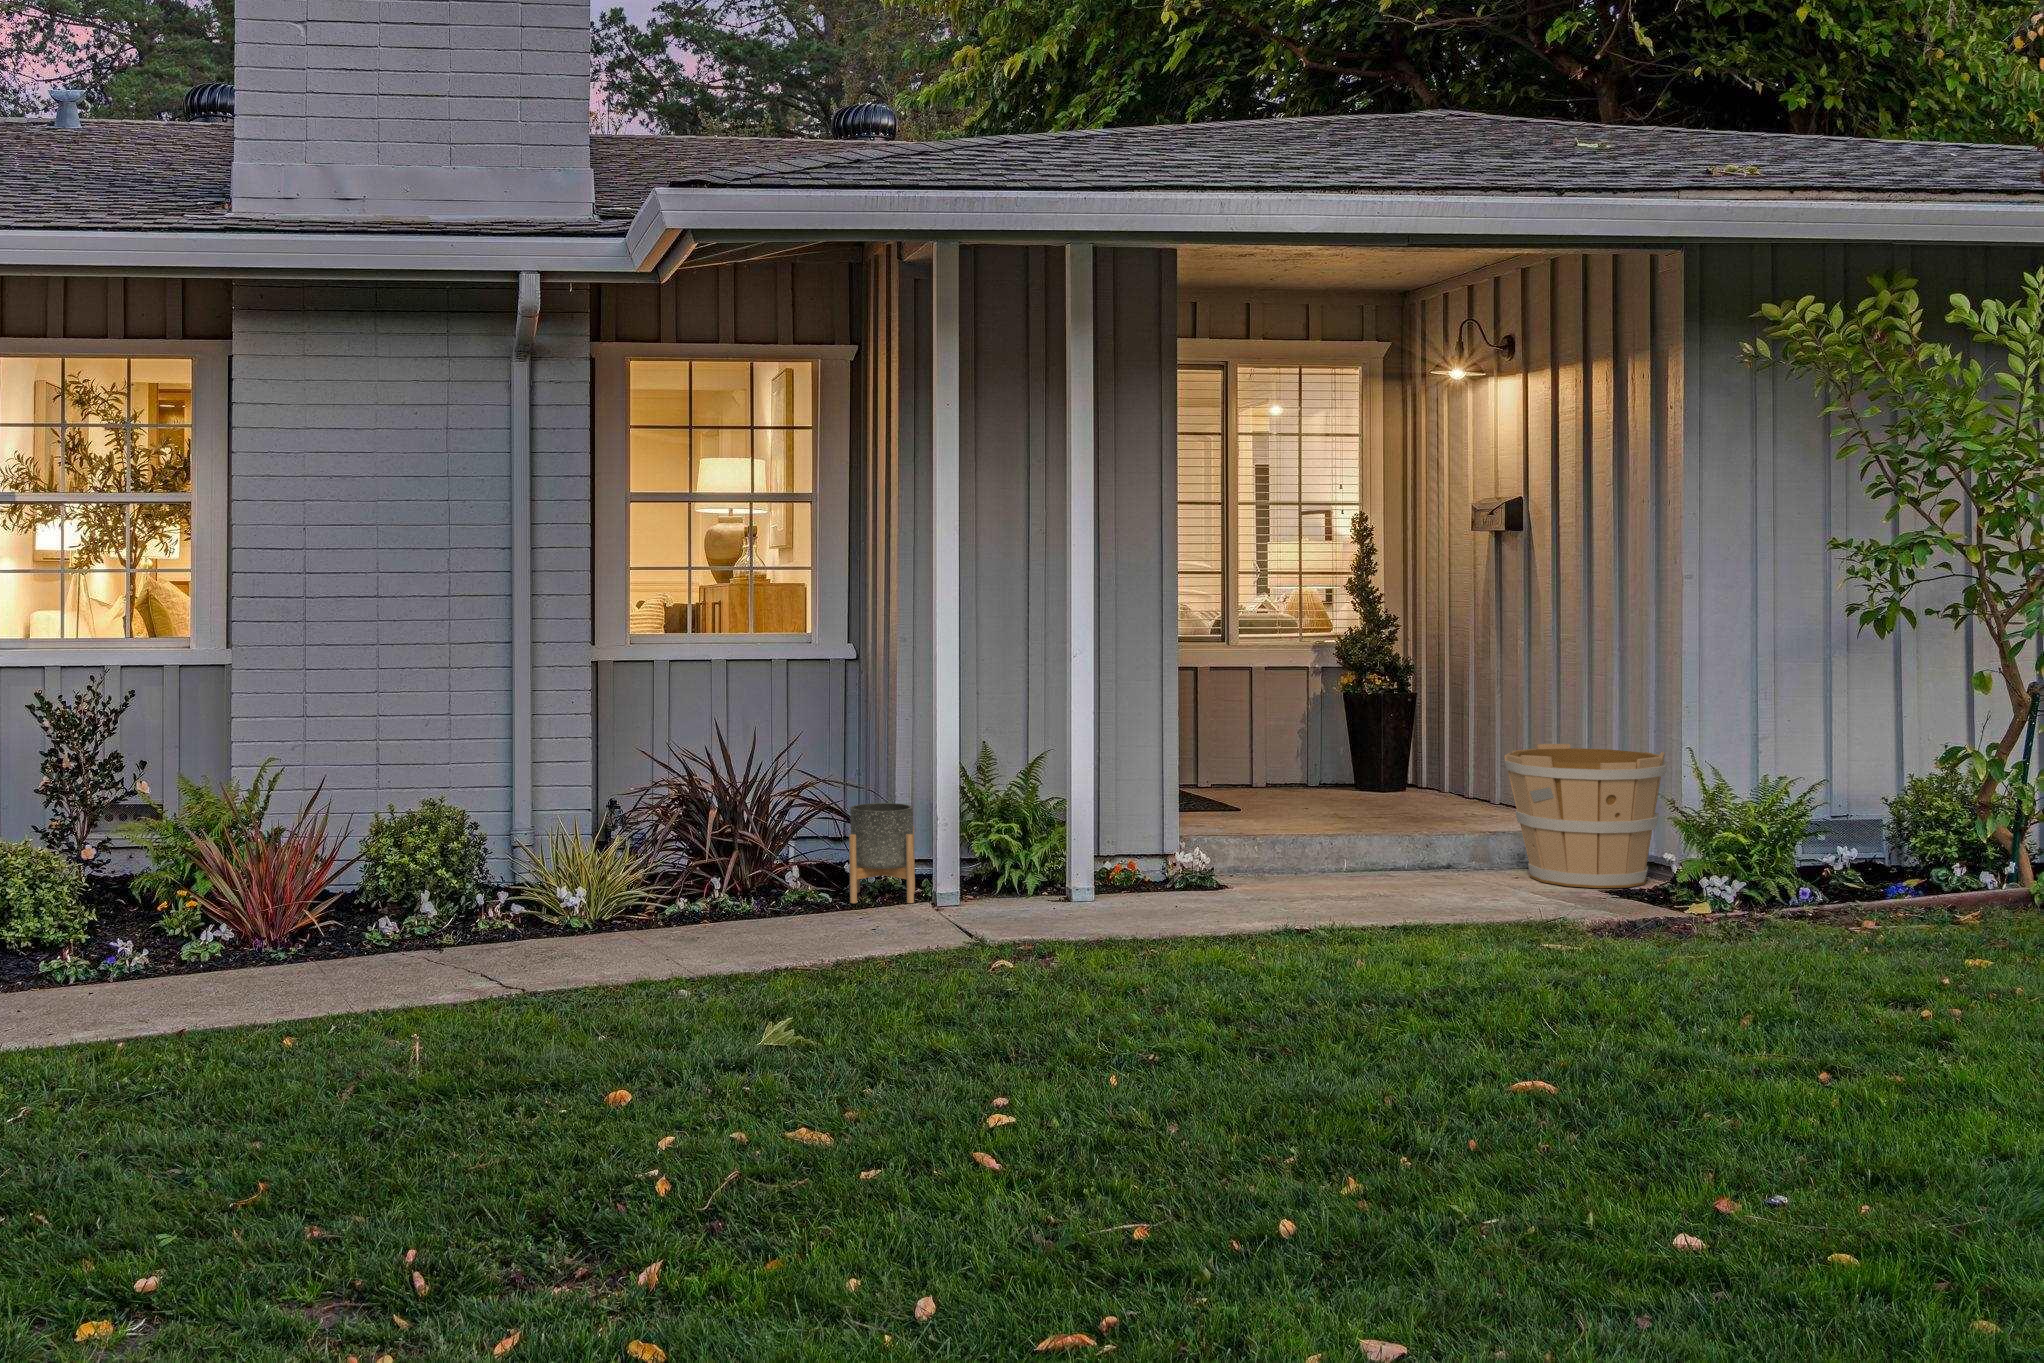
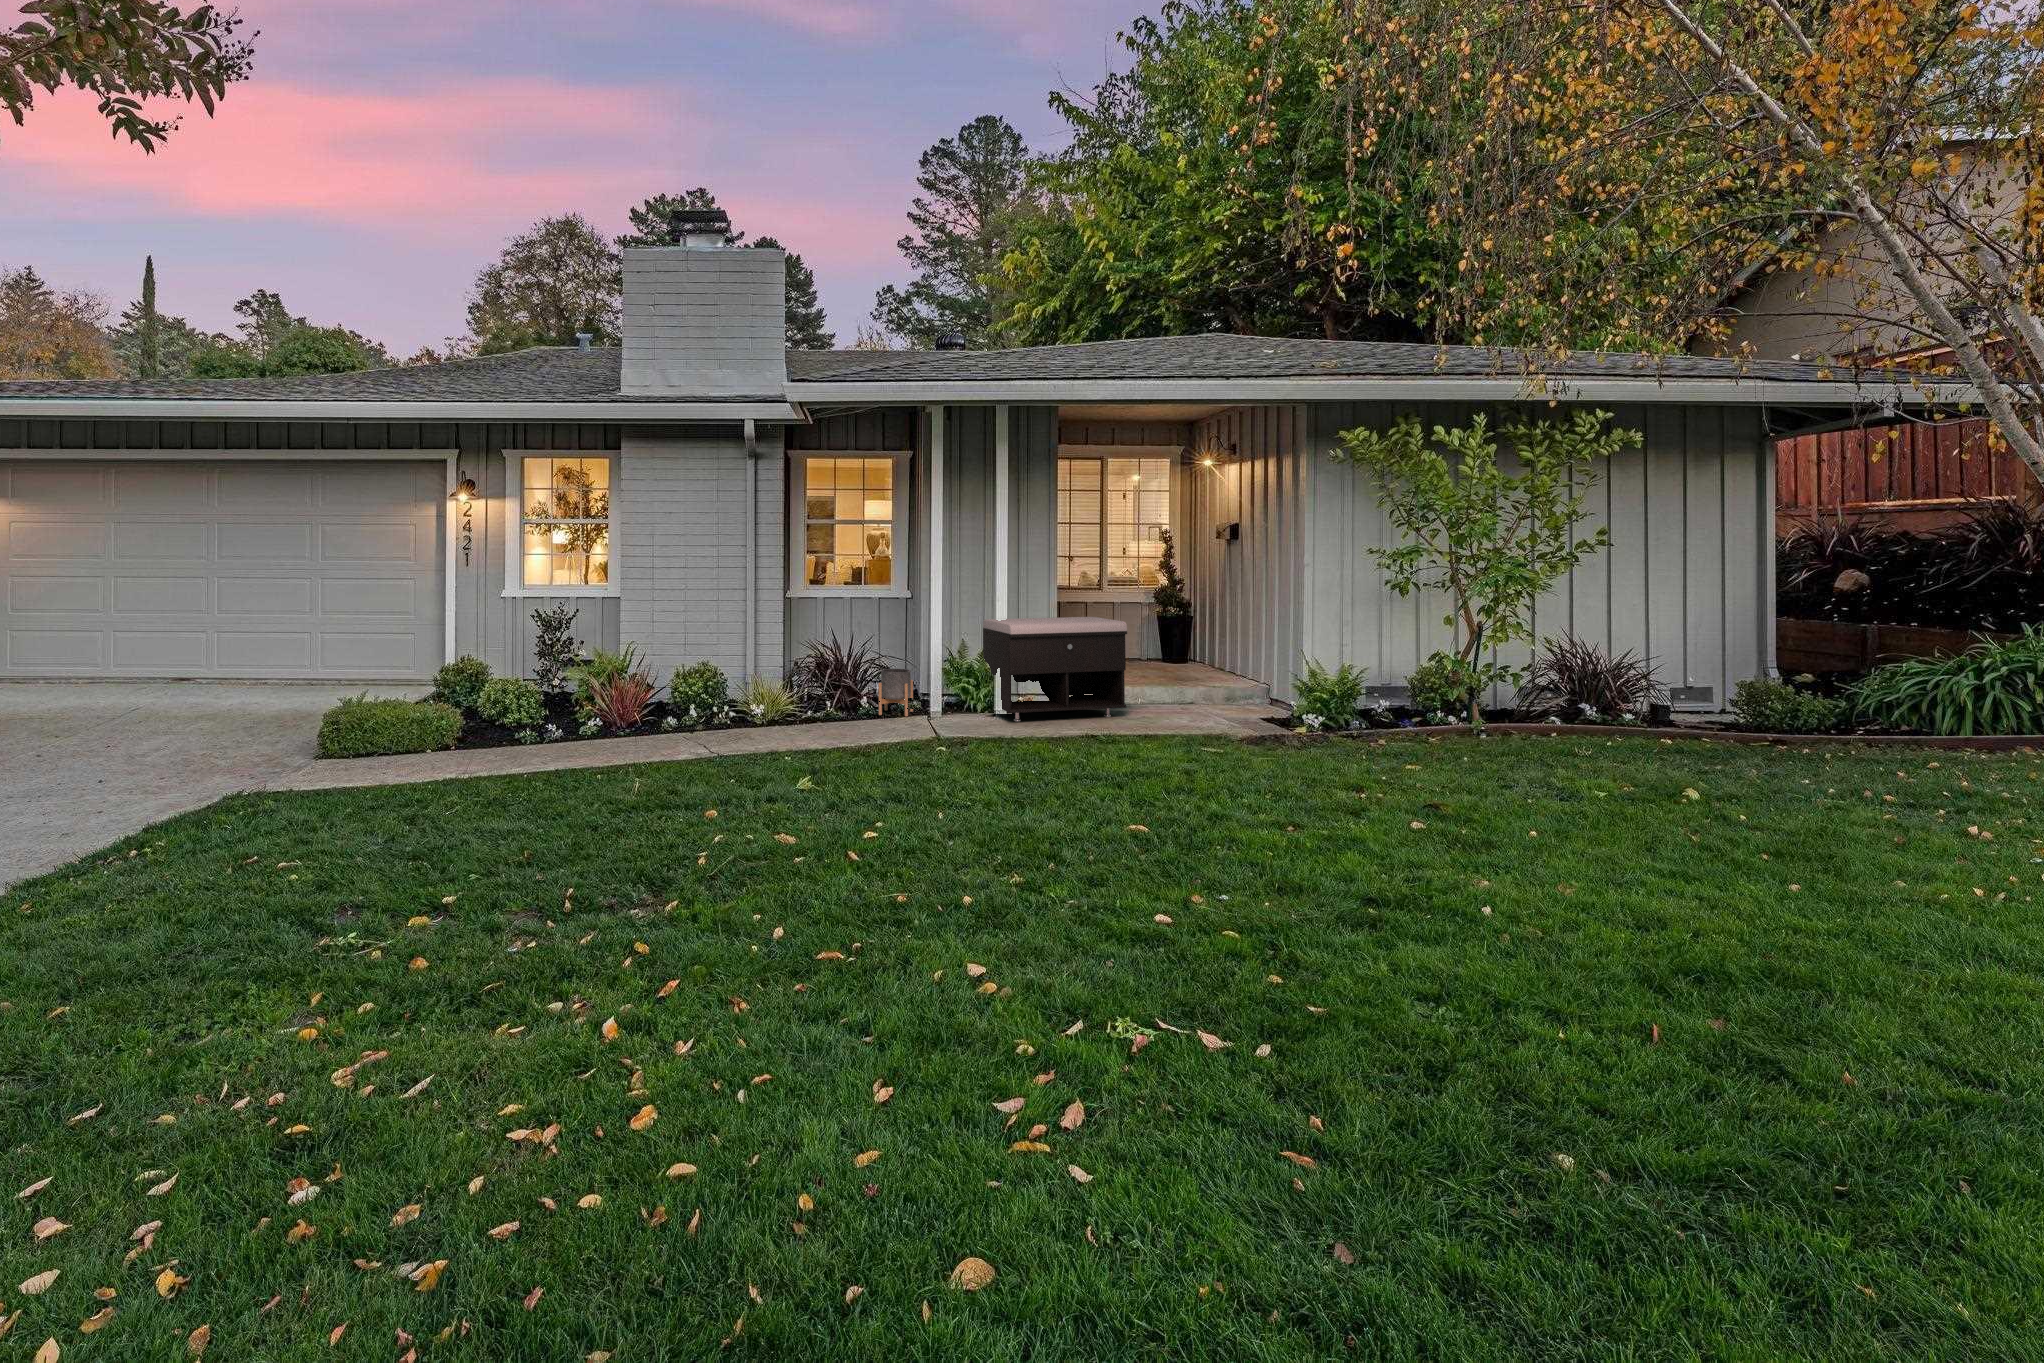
storage bench: none [1058,683,1355,903] -> present [983,617,1127,721]
wooden bucket: present [1504,744,1668,888] -> none [1208,651,1292,725]

